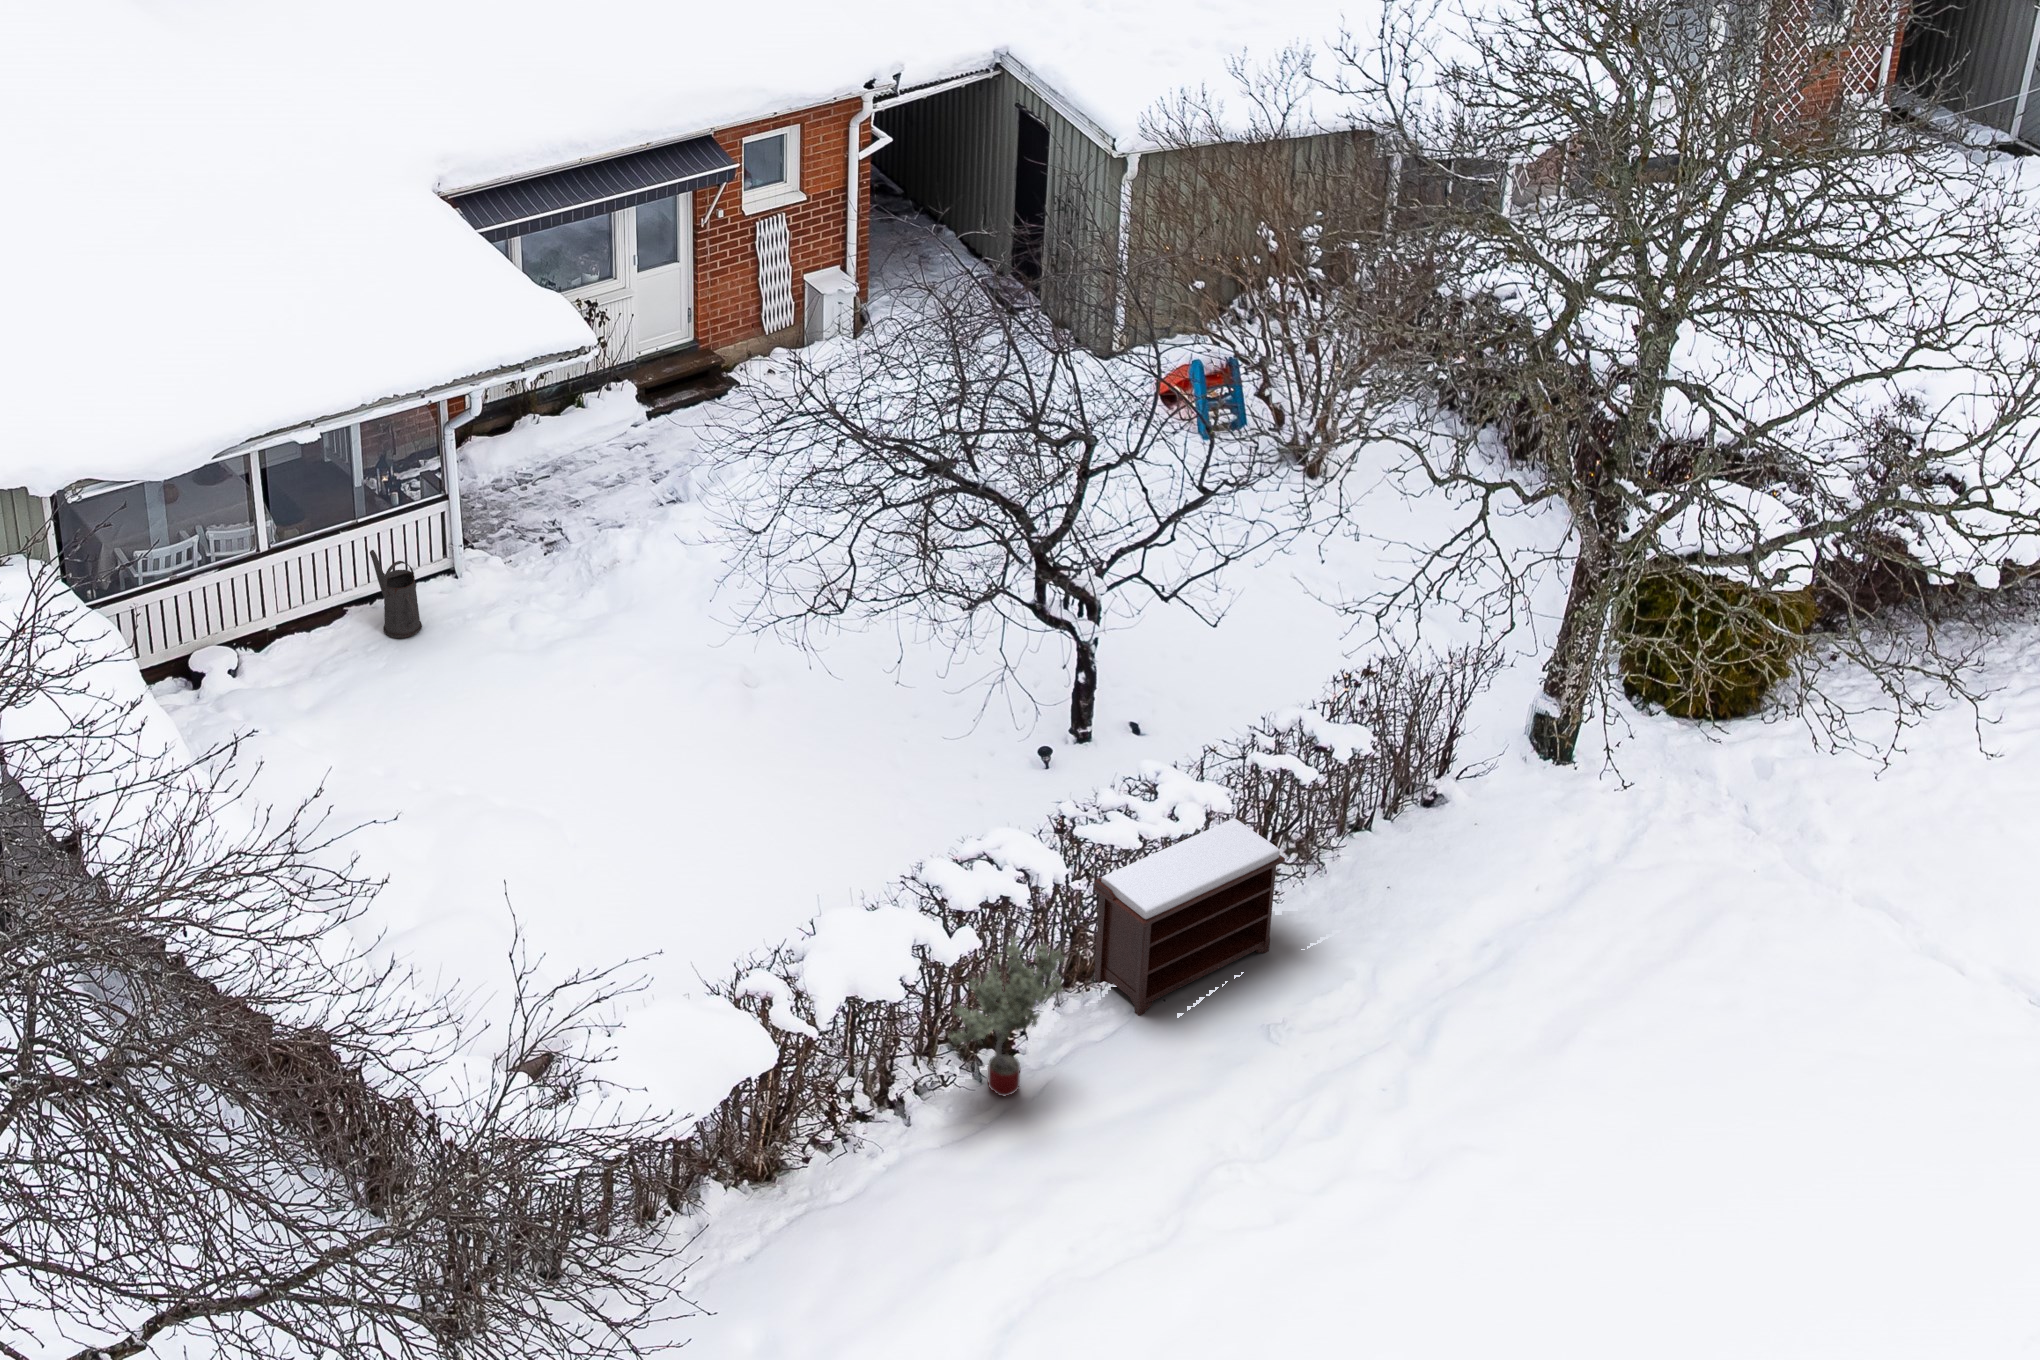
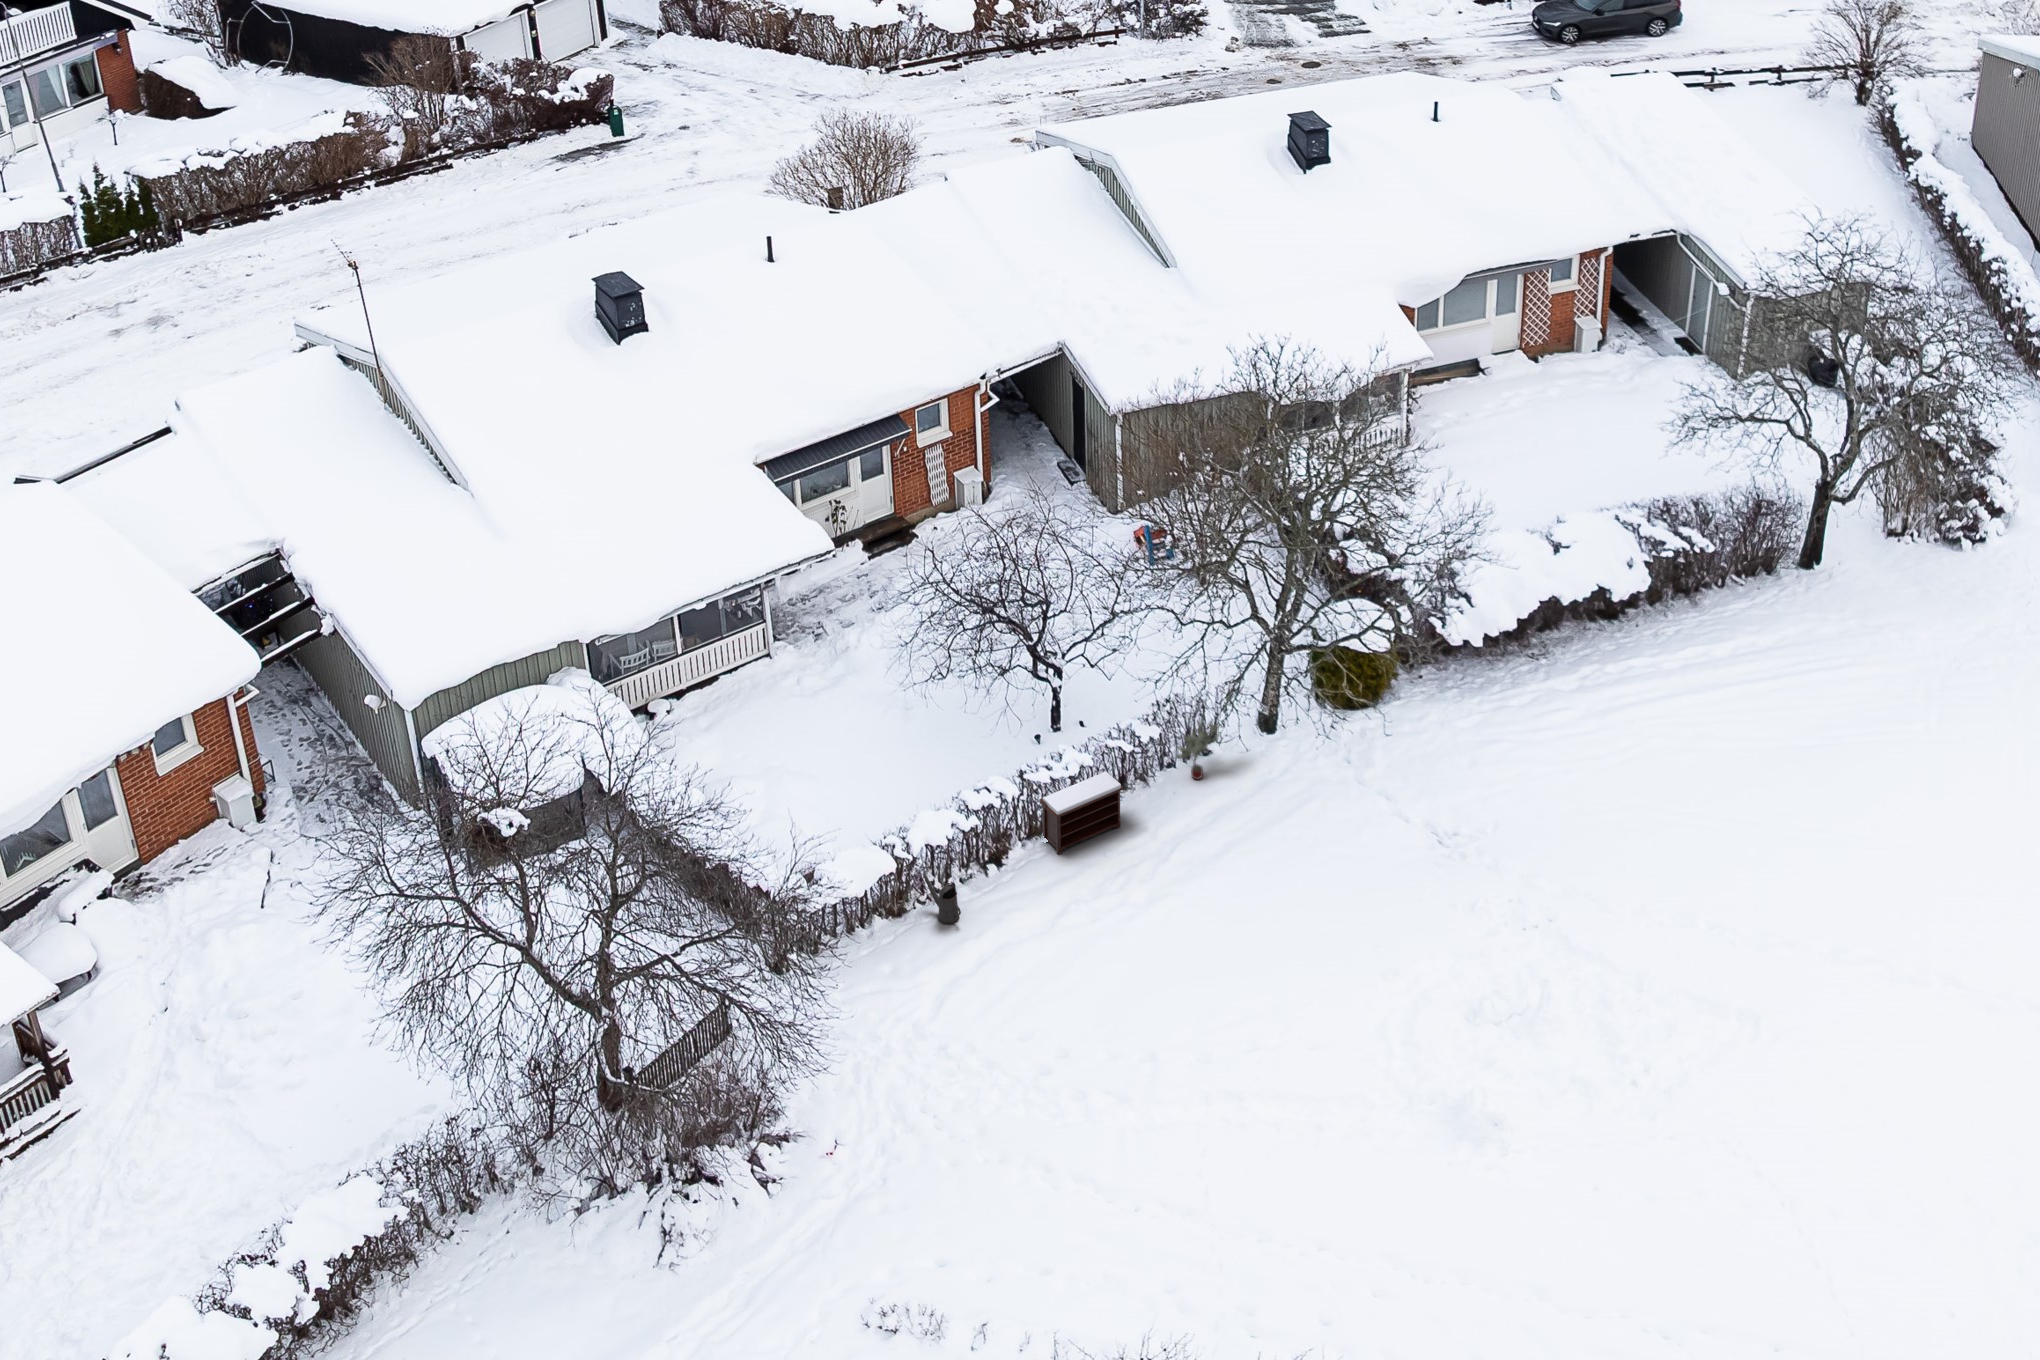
watering can: present [370,550,422,638] -> present [924,875,961,925]
potted tree: present [949,936,1065,1096] -> present [1177,721,1219,780]

